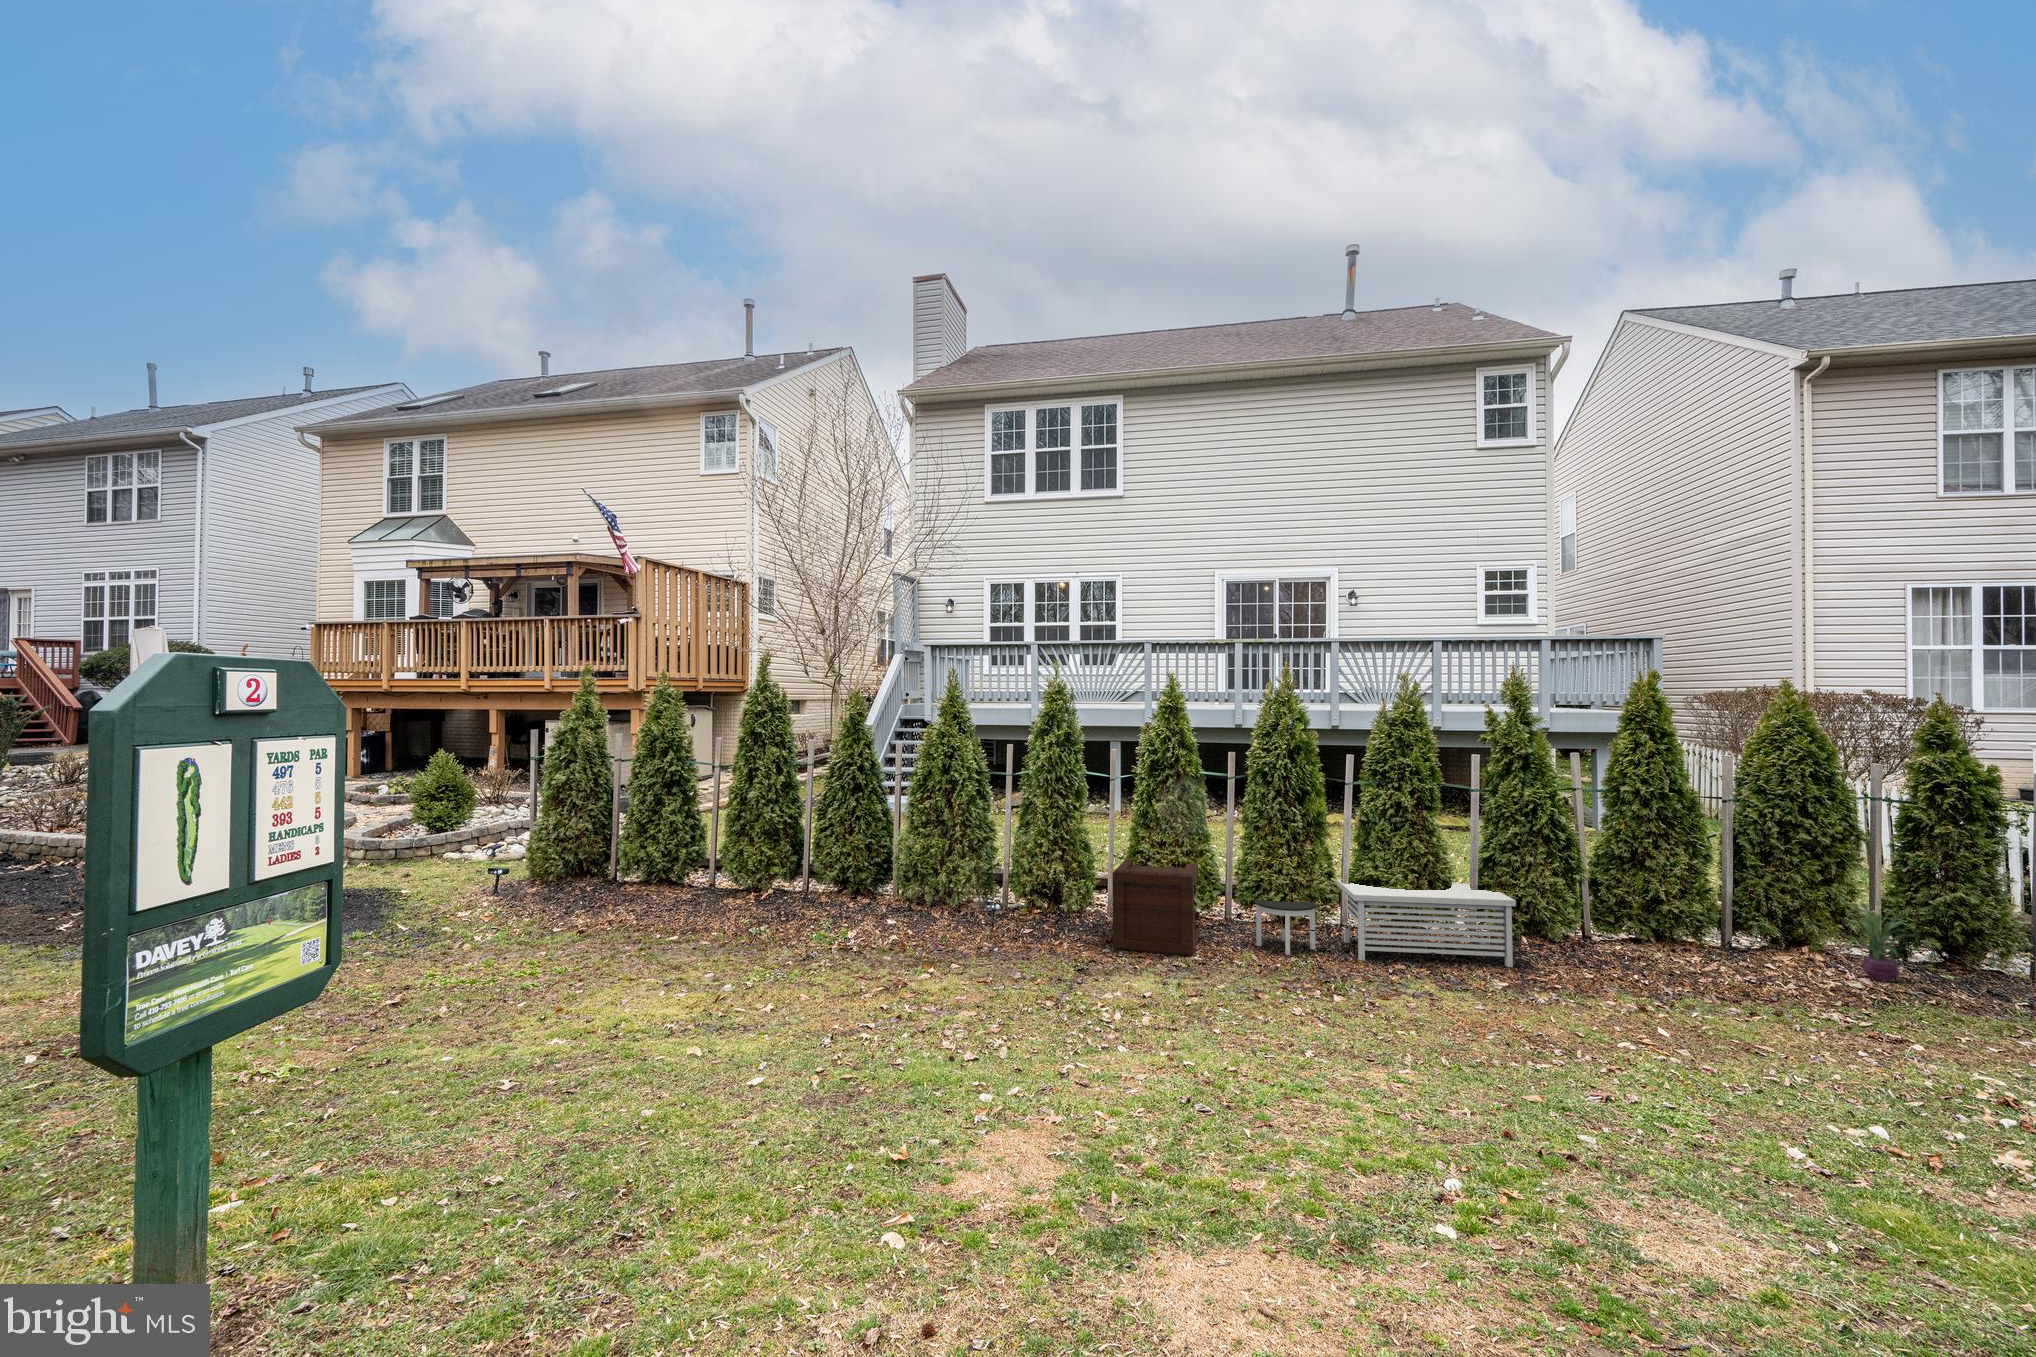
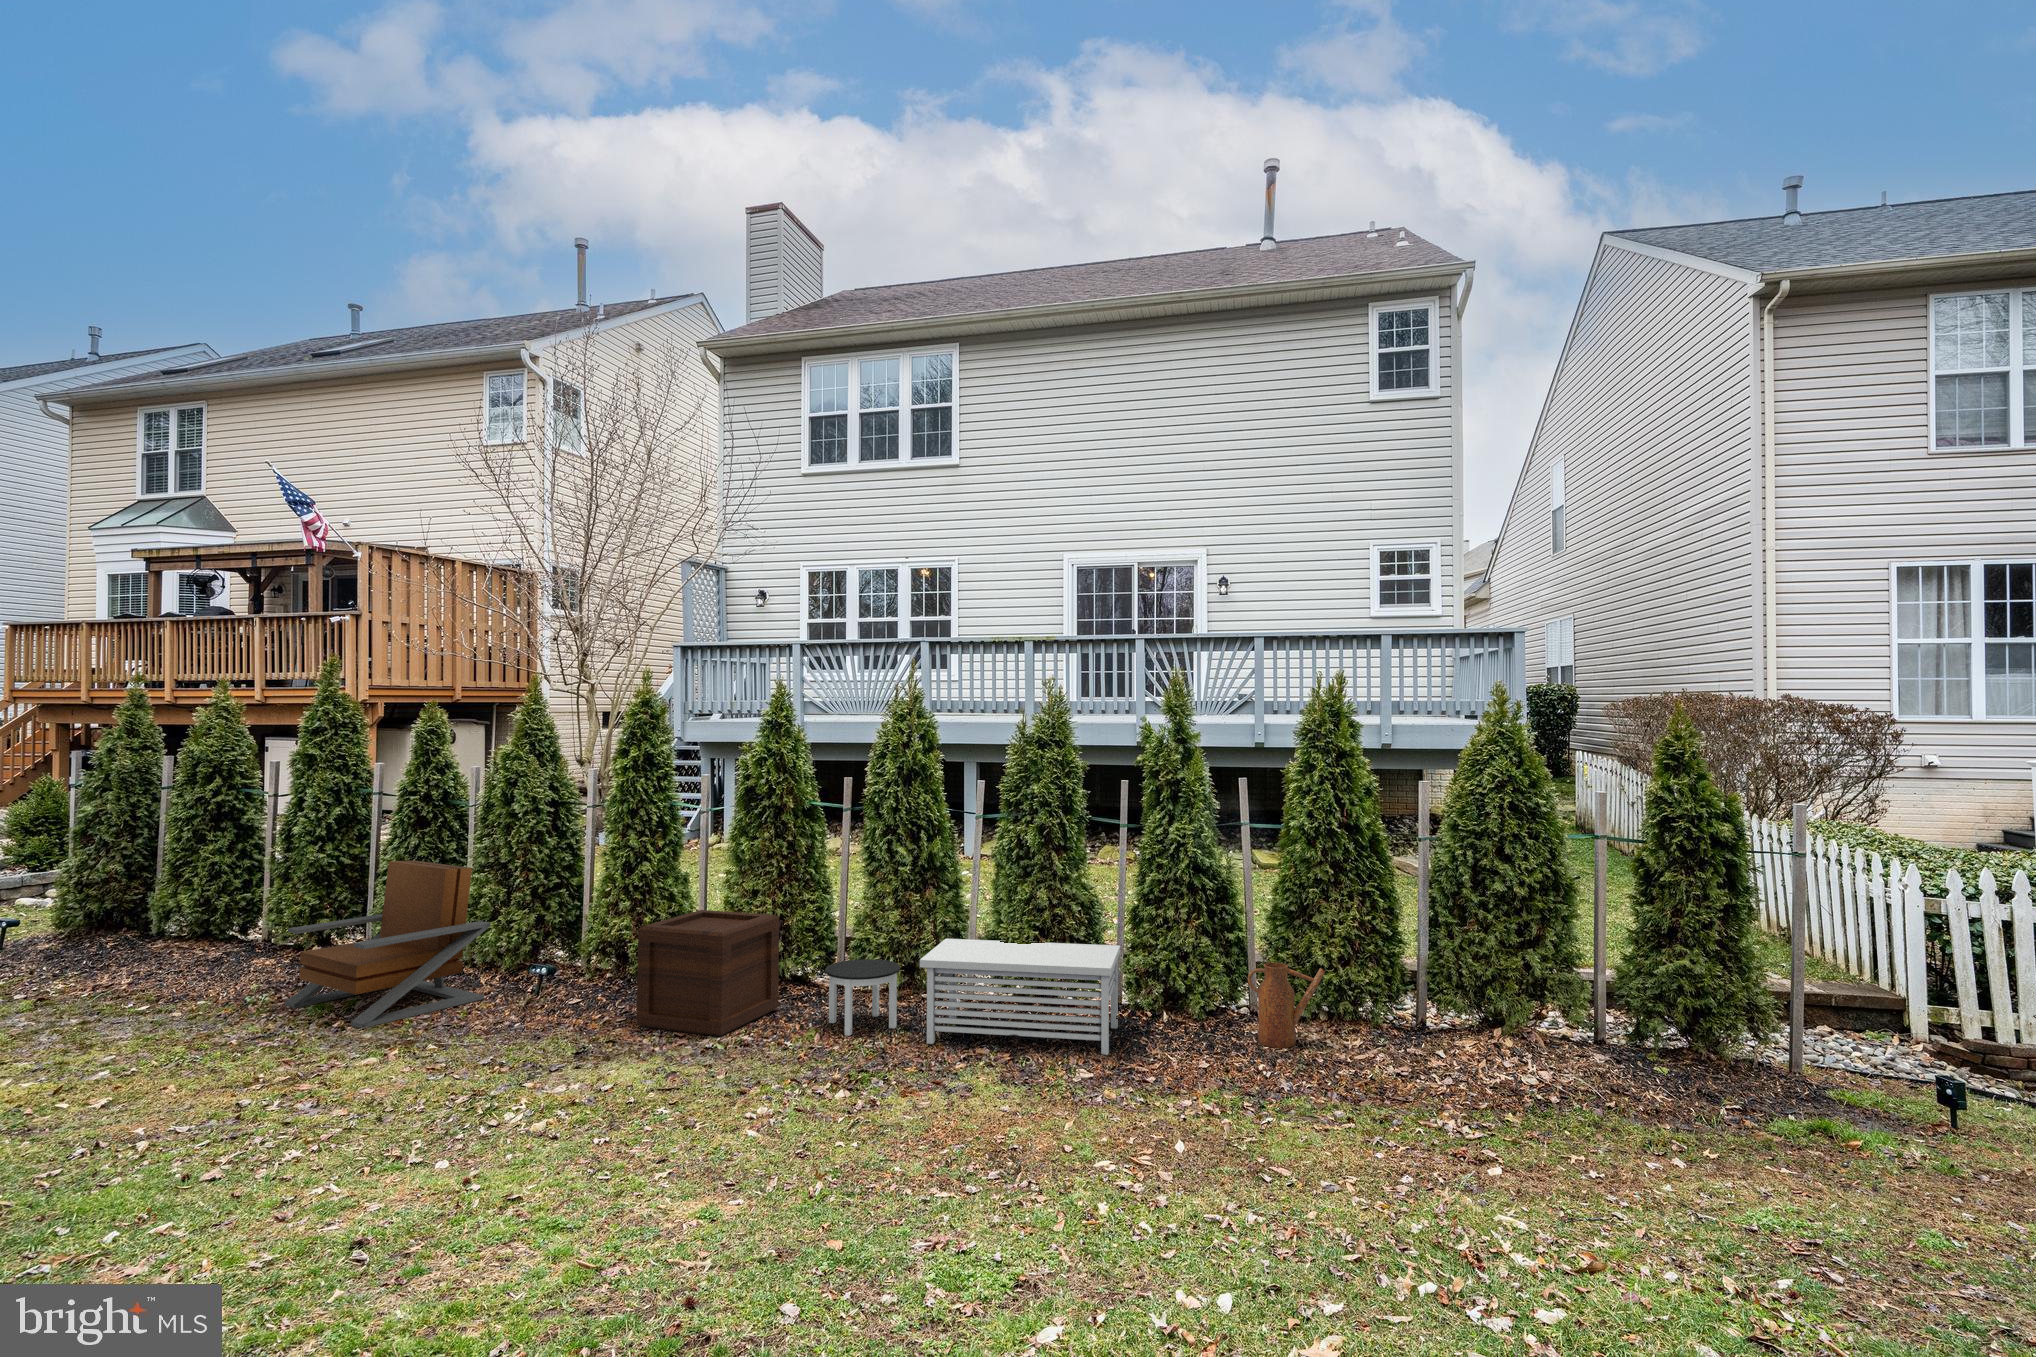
lounge chair: none [802,819,955,952] -> present [285,861,490,1029]
watering can: none [1597,896,1668,962] -> present [1248,962,1326,1048]
decorative plant: present [1845,902,1911,982] -> none [1516,972,1620,1079]

